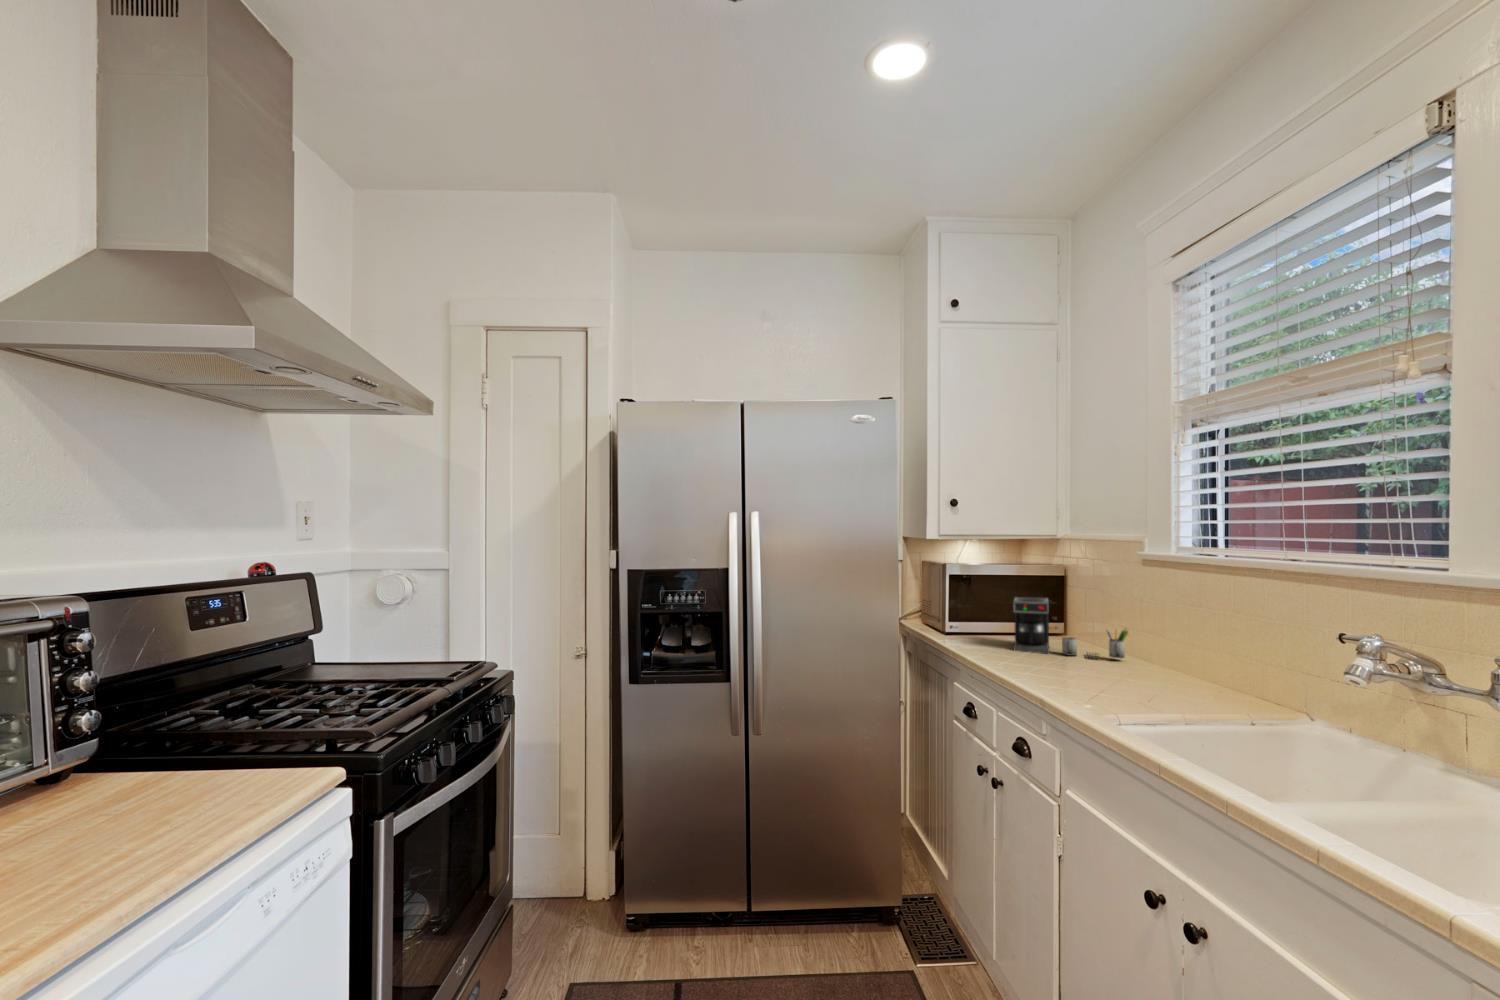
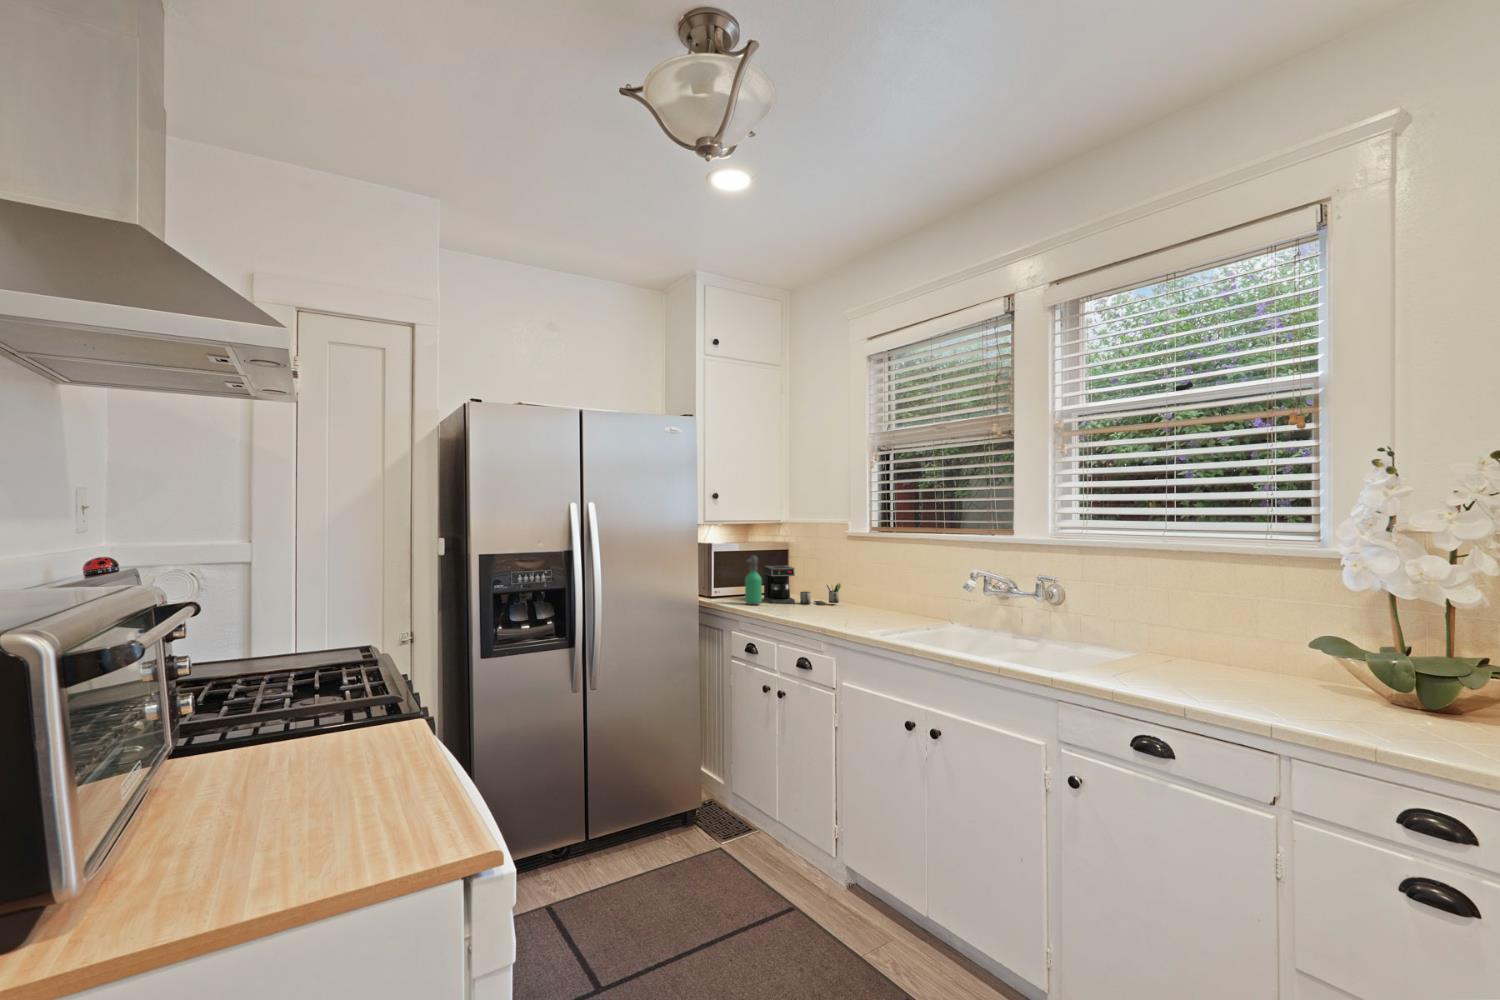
soap dispenser: none [967,582,994,650] -> present [745,556,762,605]

